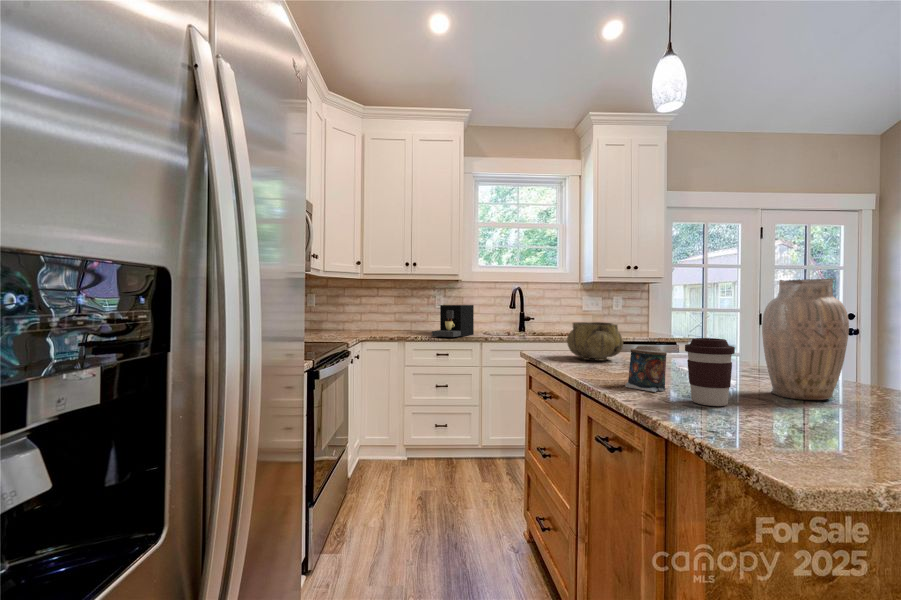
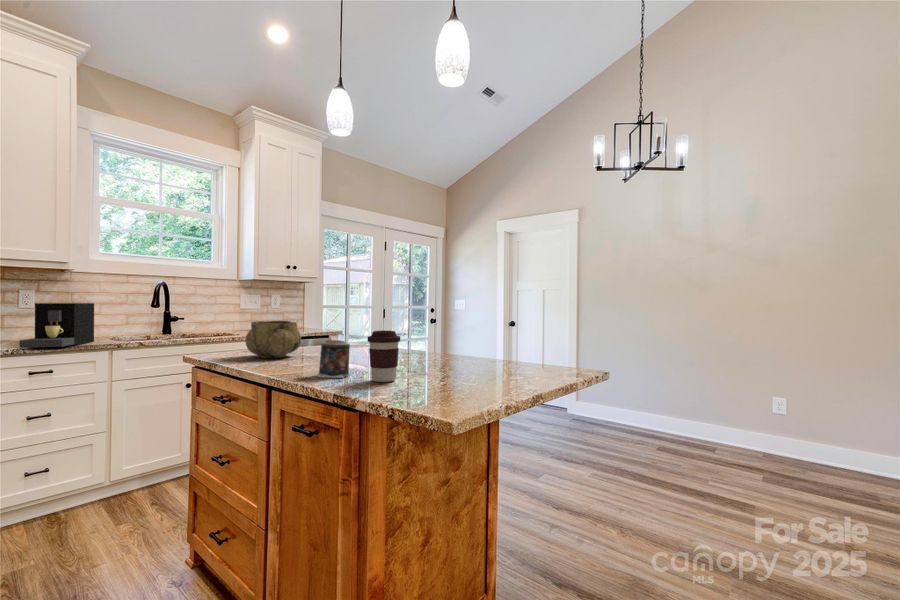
vase: present [762,278,849,400] -> none [411,286,456,370]

